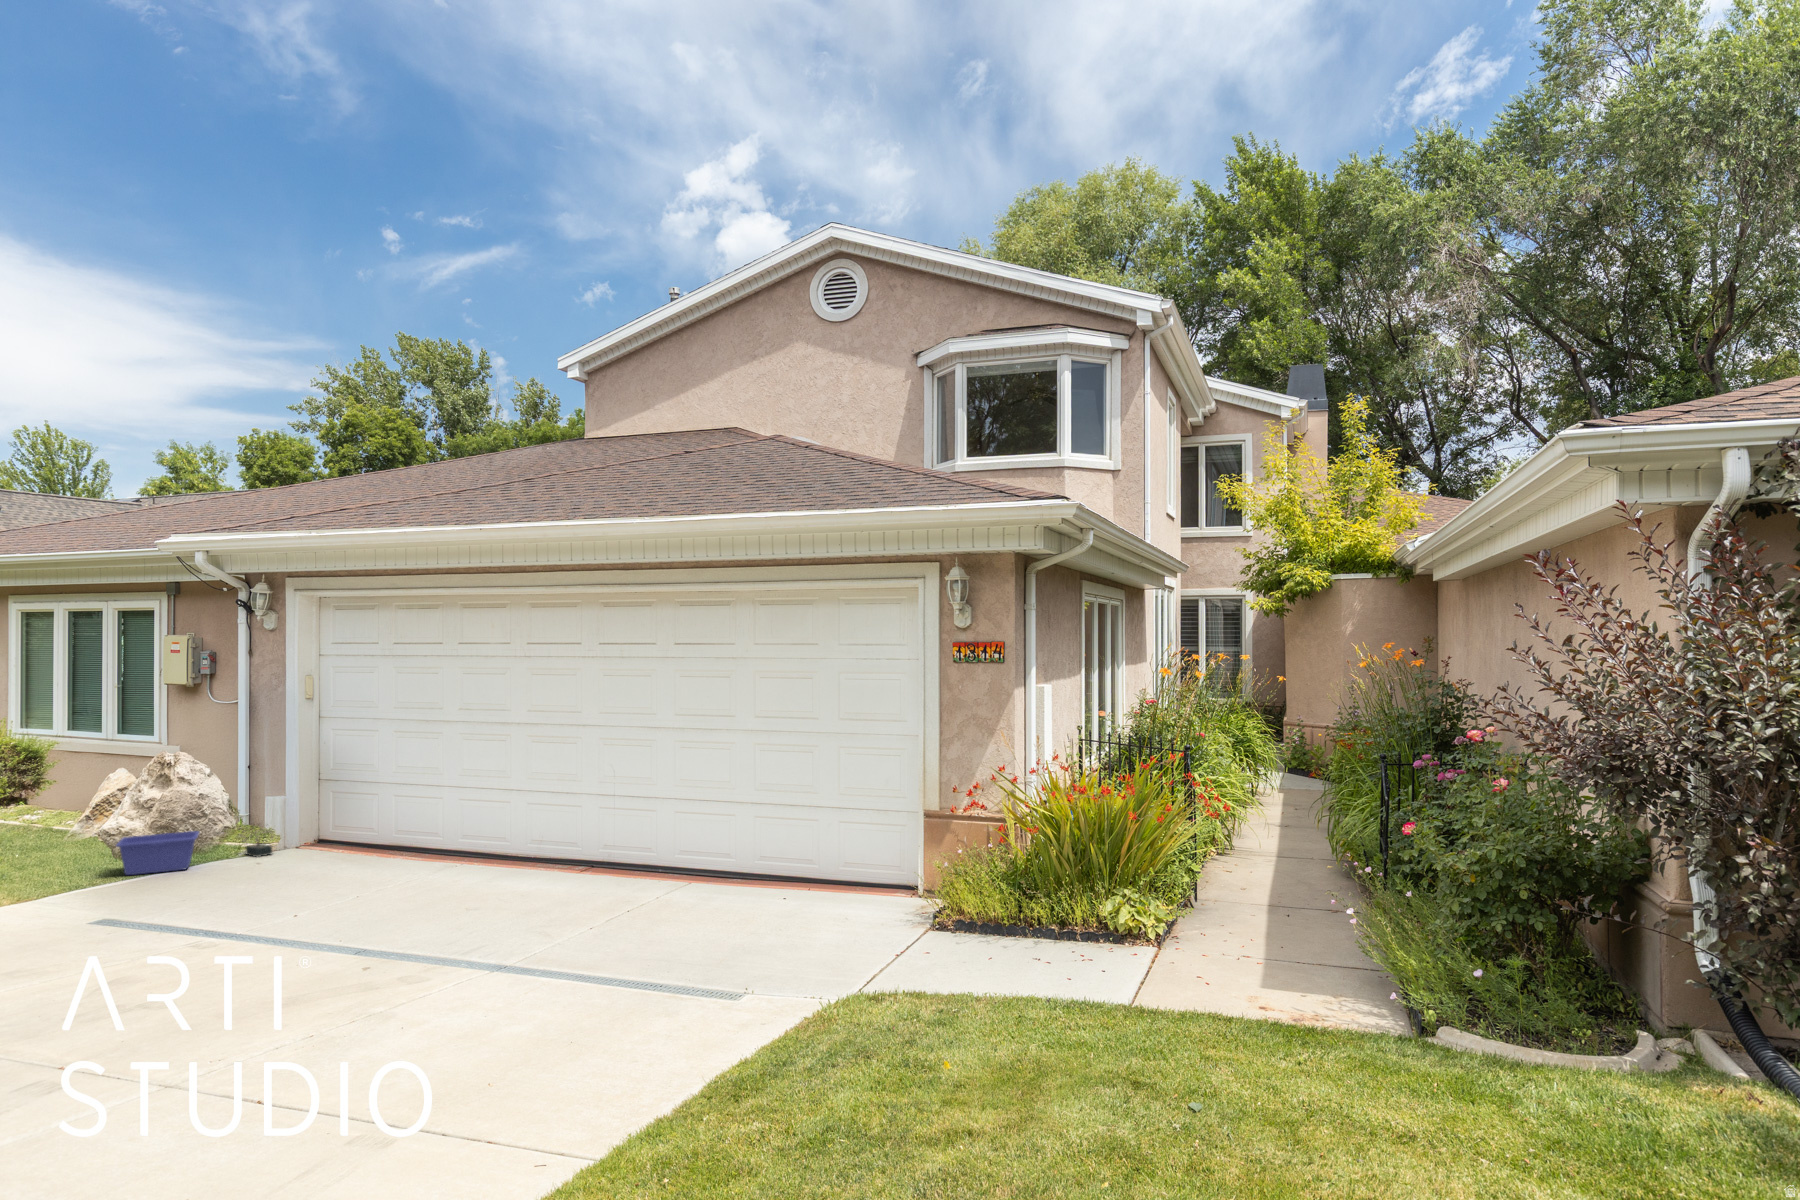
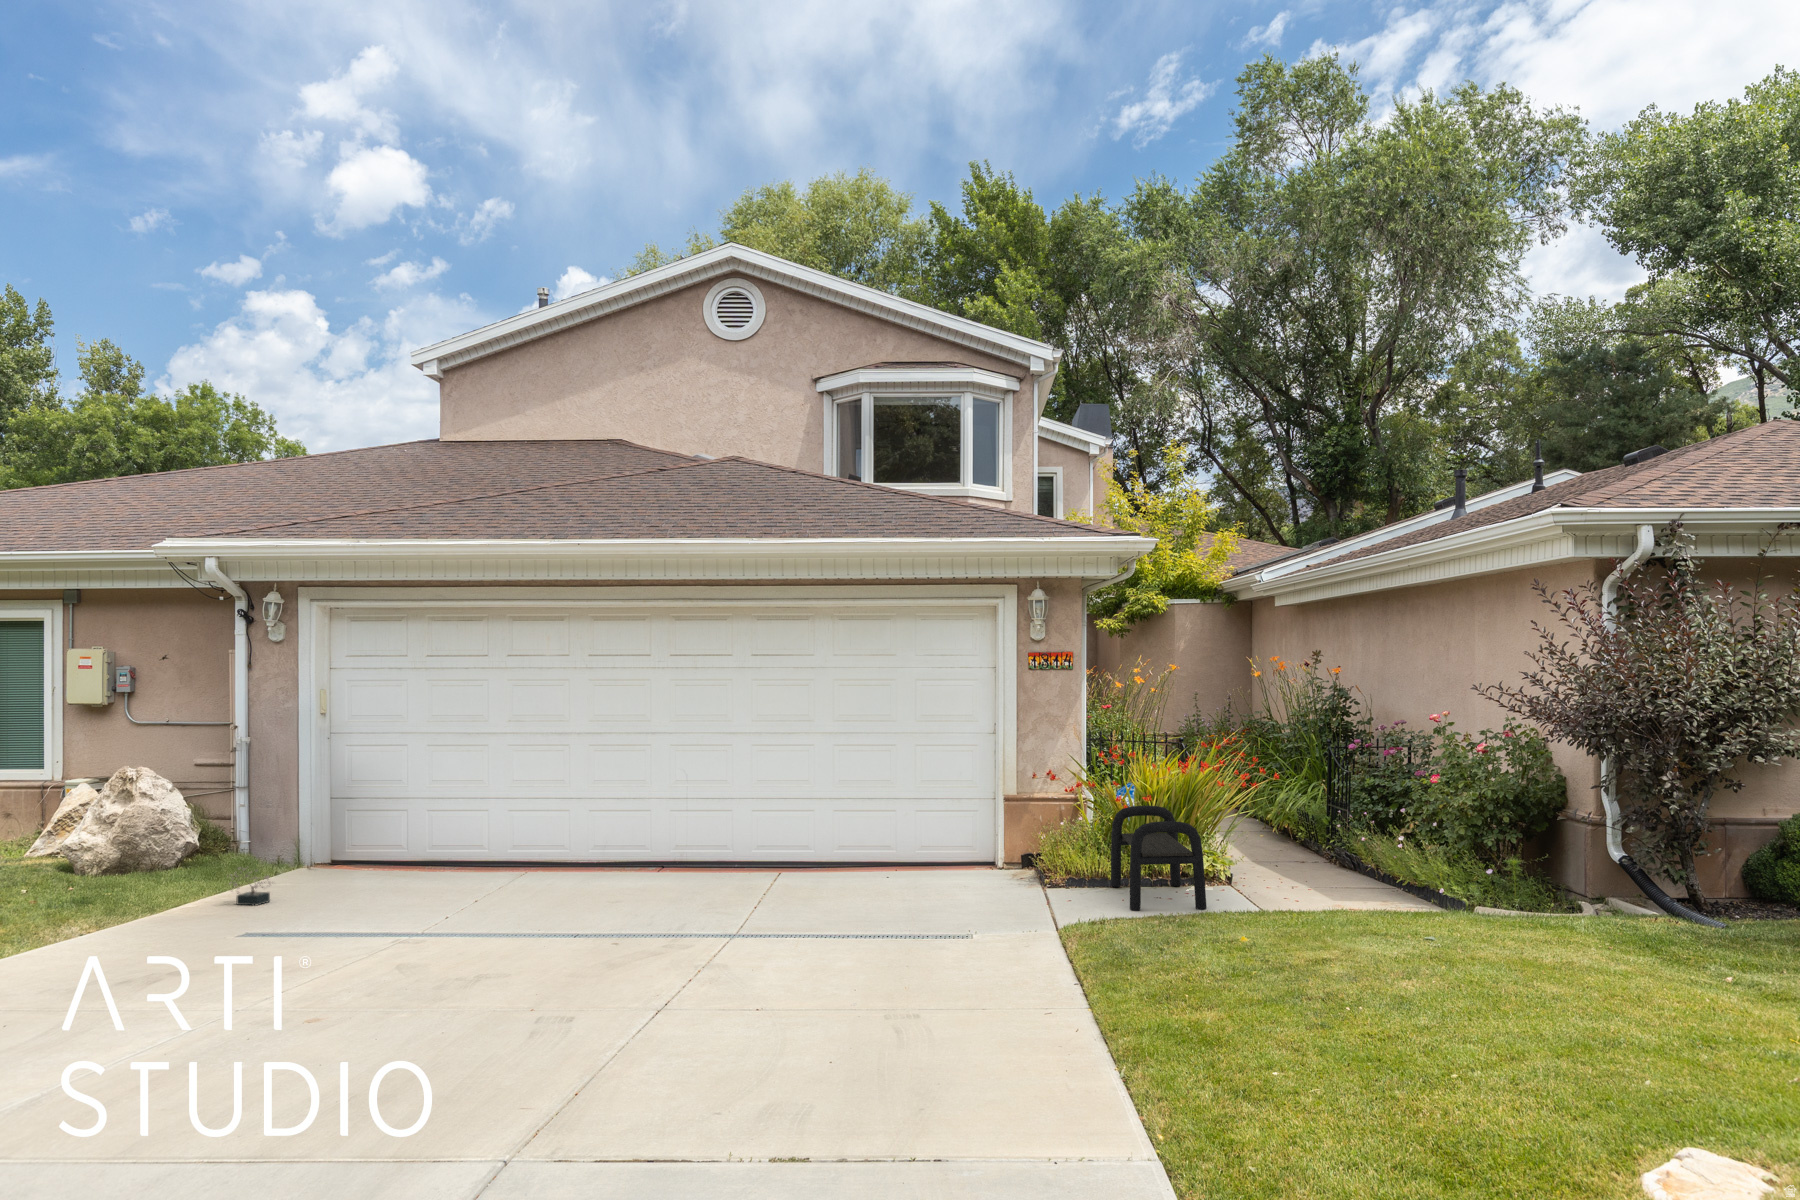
bench: none [984,830,1102,972] -> present [1111,806,1206,911]
storage bin: present [116,831,199,875] -> none [119,880,217,933]

